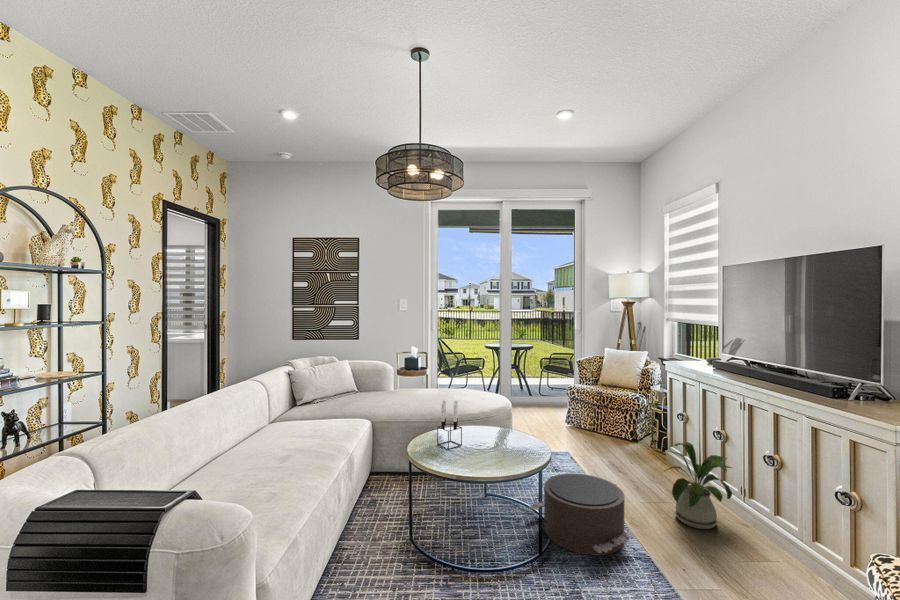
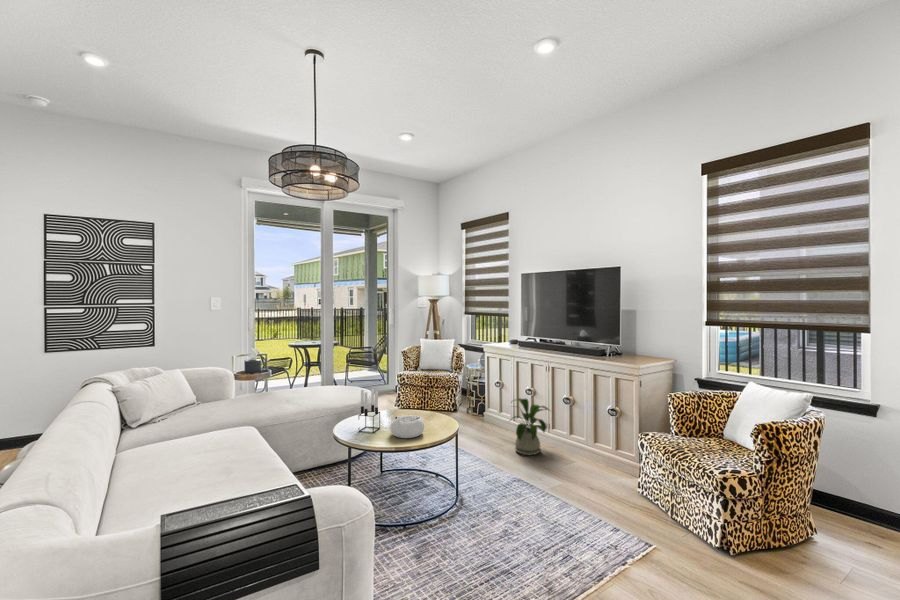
decorative bowl: none [460,436,499,465] -> present [391,414,424,438]
pouf: present [529,474,632,555] -> none [429,434,508,490]

